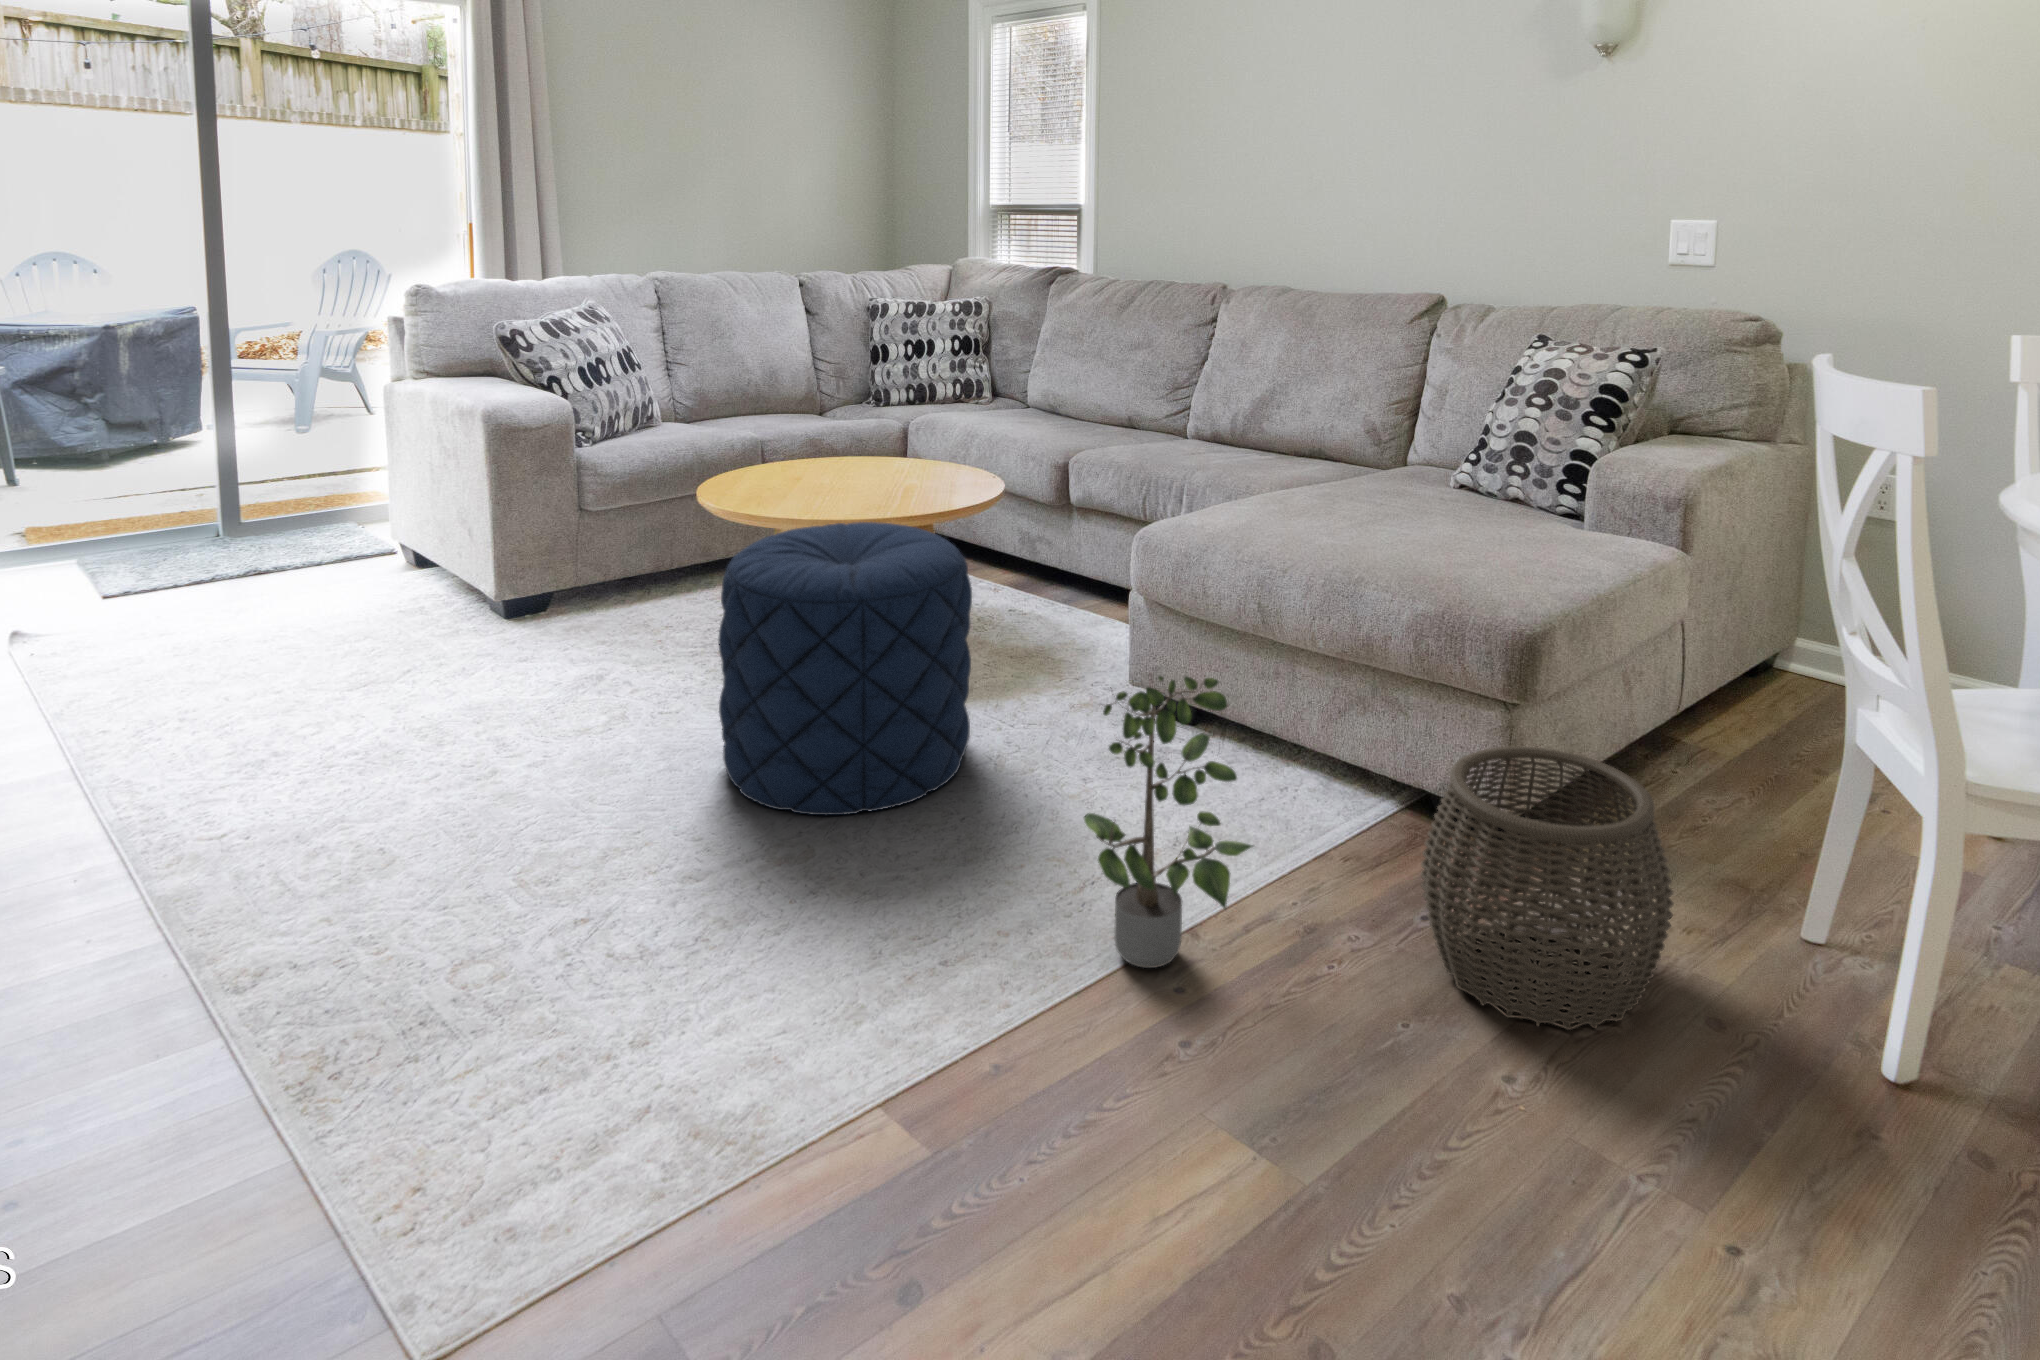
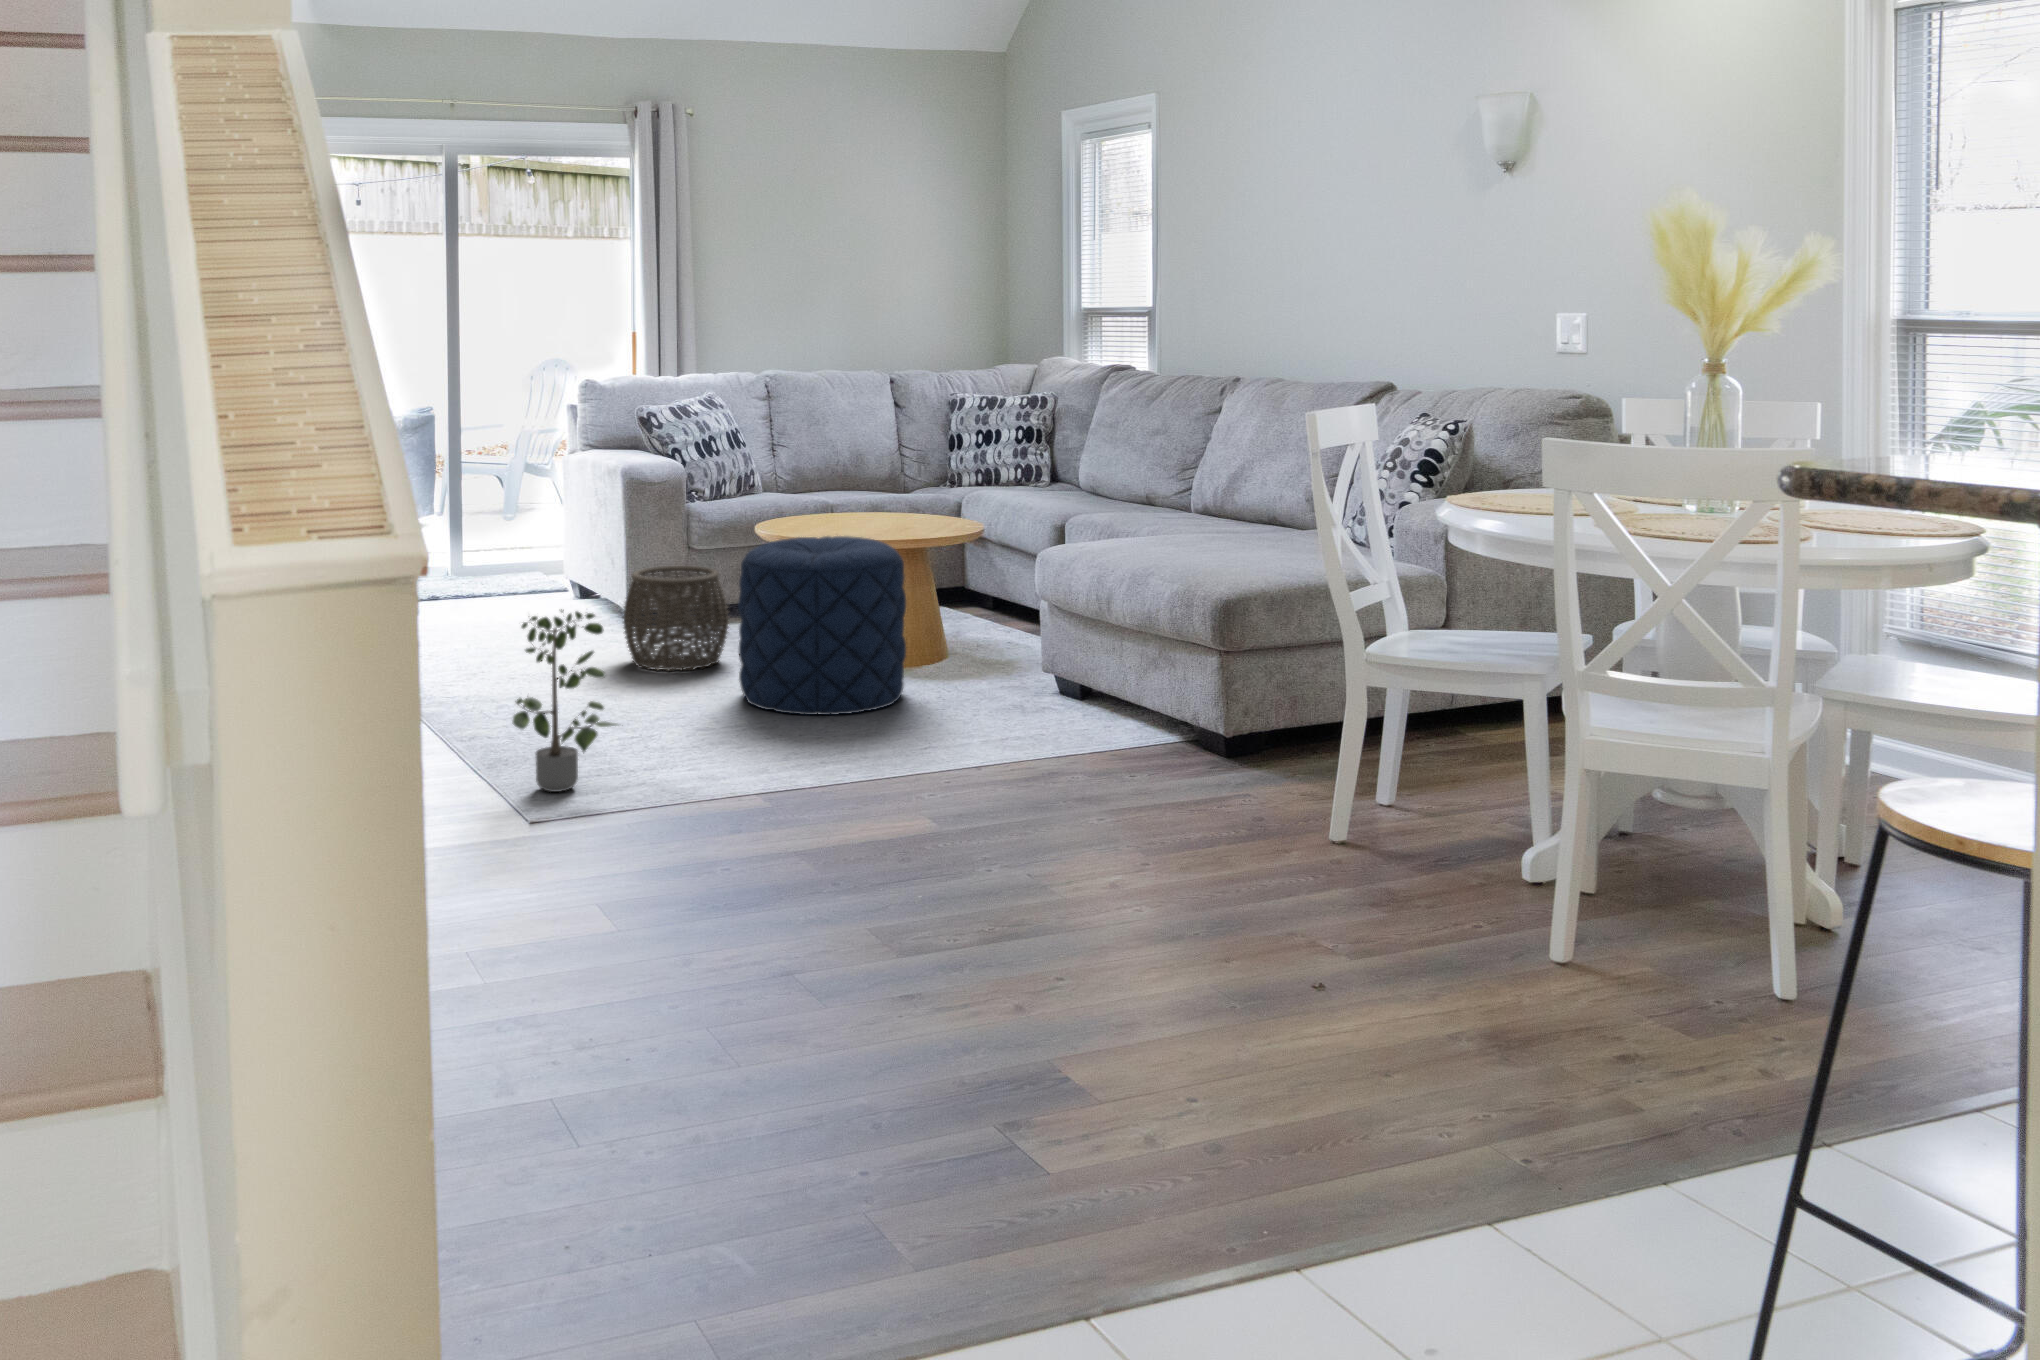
potted plant: present [1084,676,1253,968] -> present [513,609,617,792]
woven basket: present [1420,746,1673,1030] -> present [623,566,729,671]

